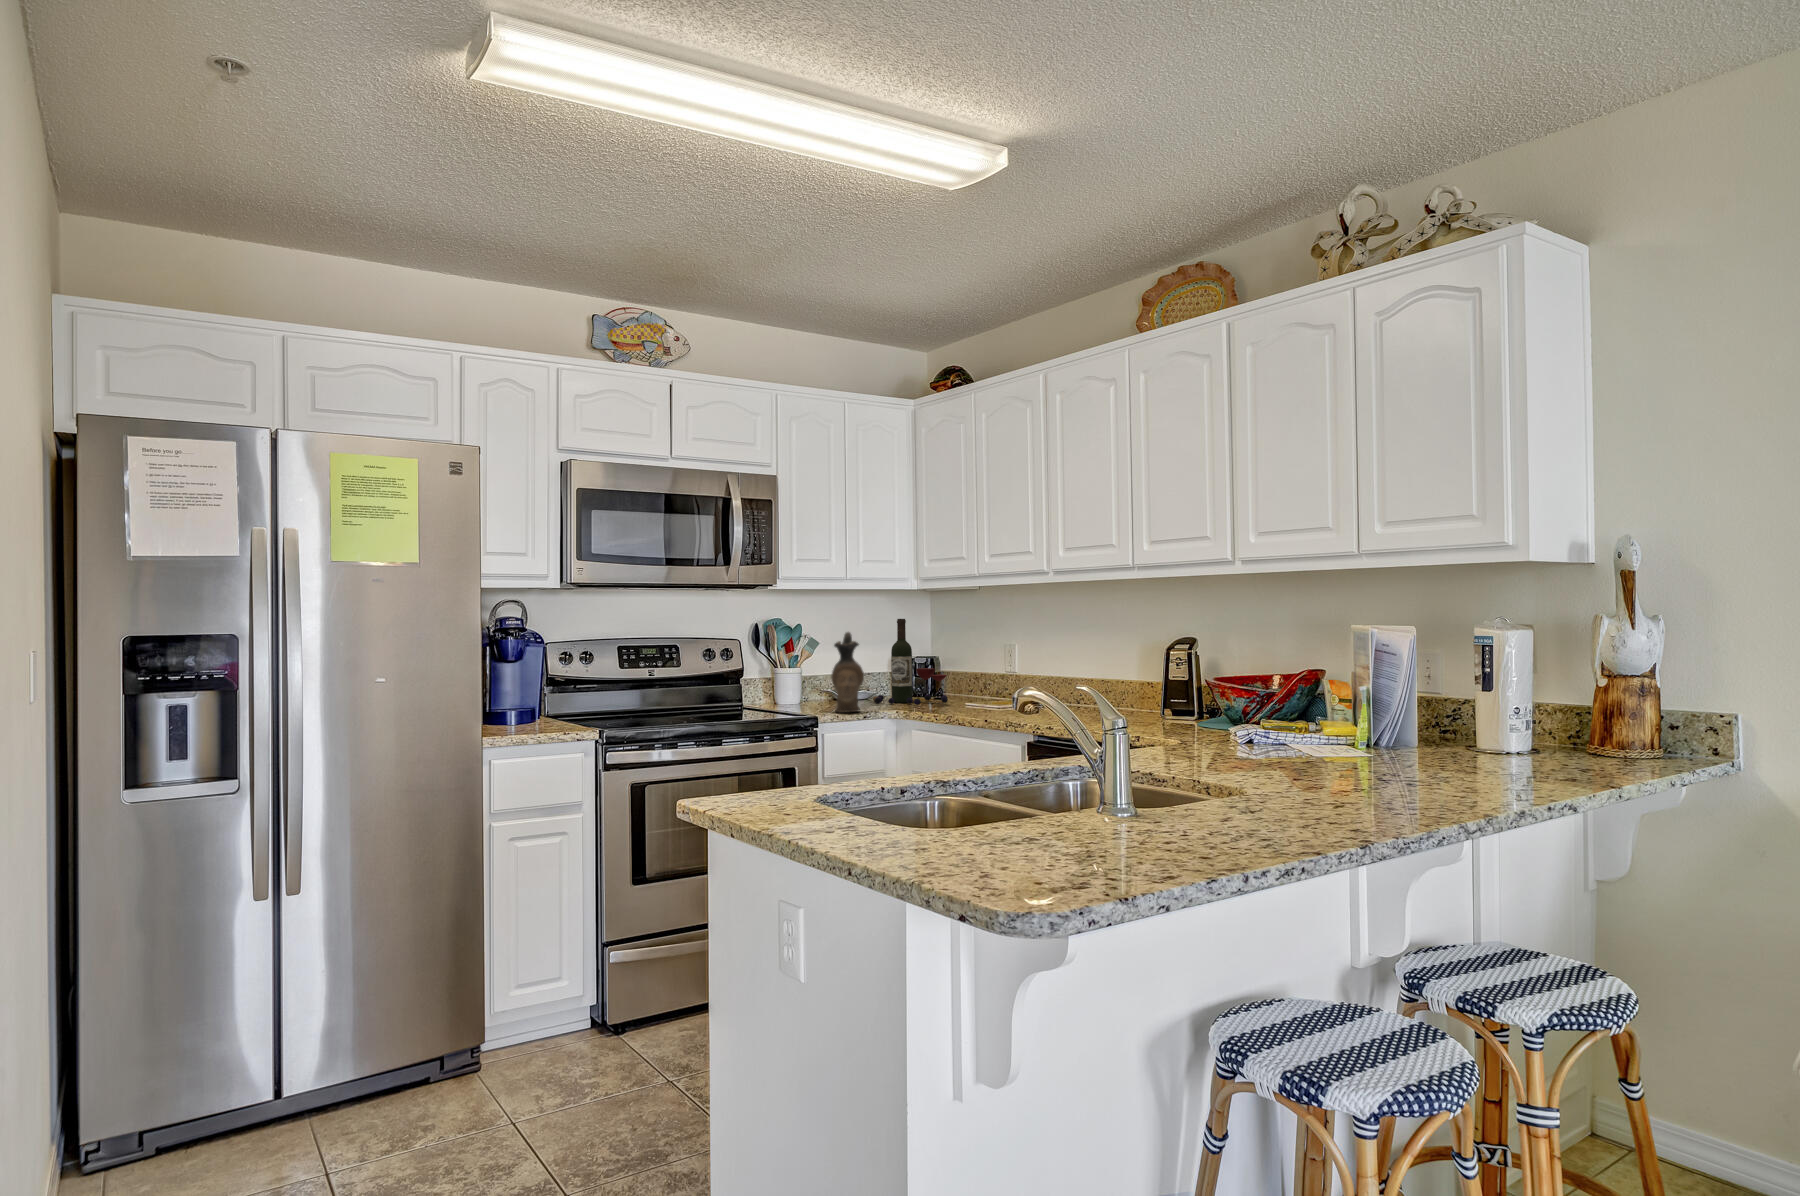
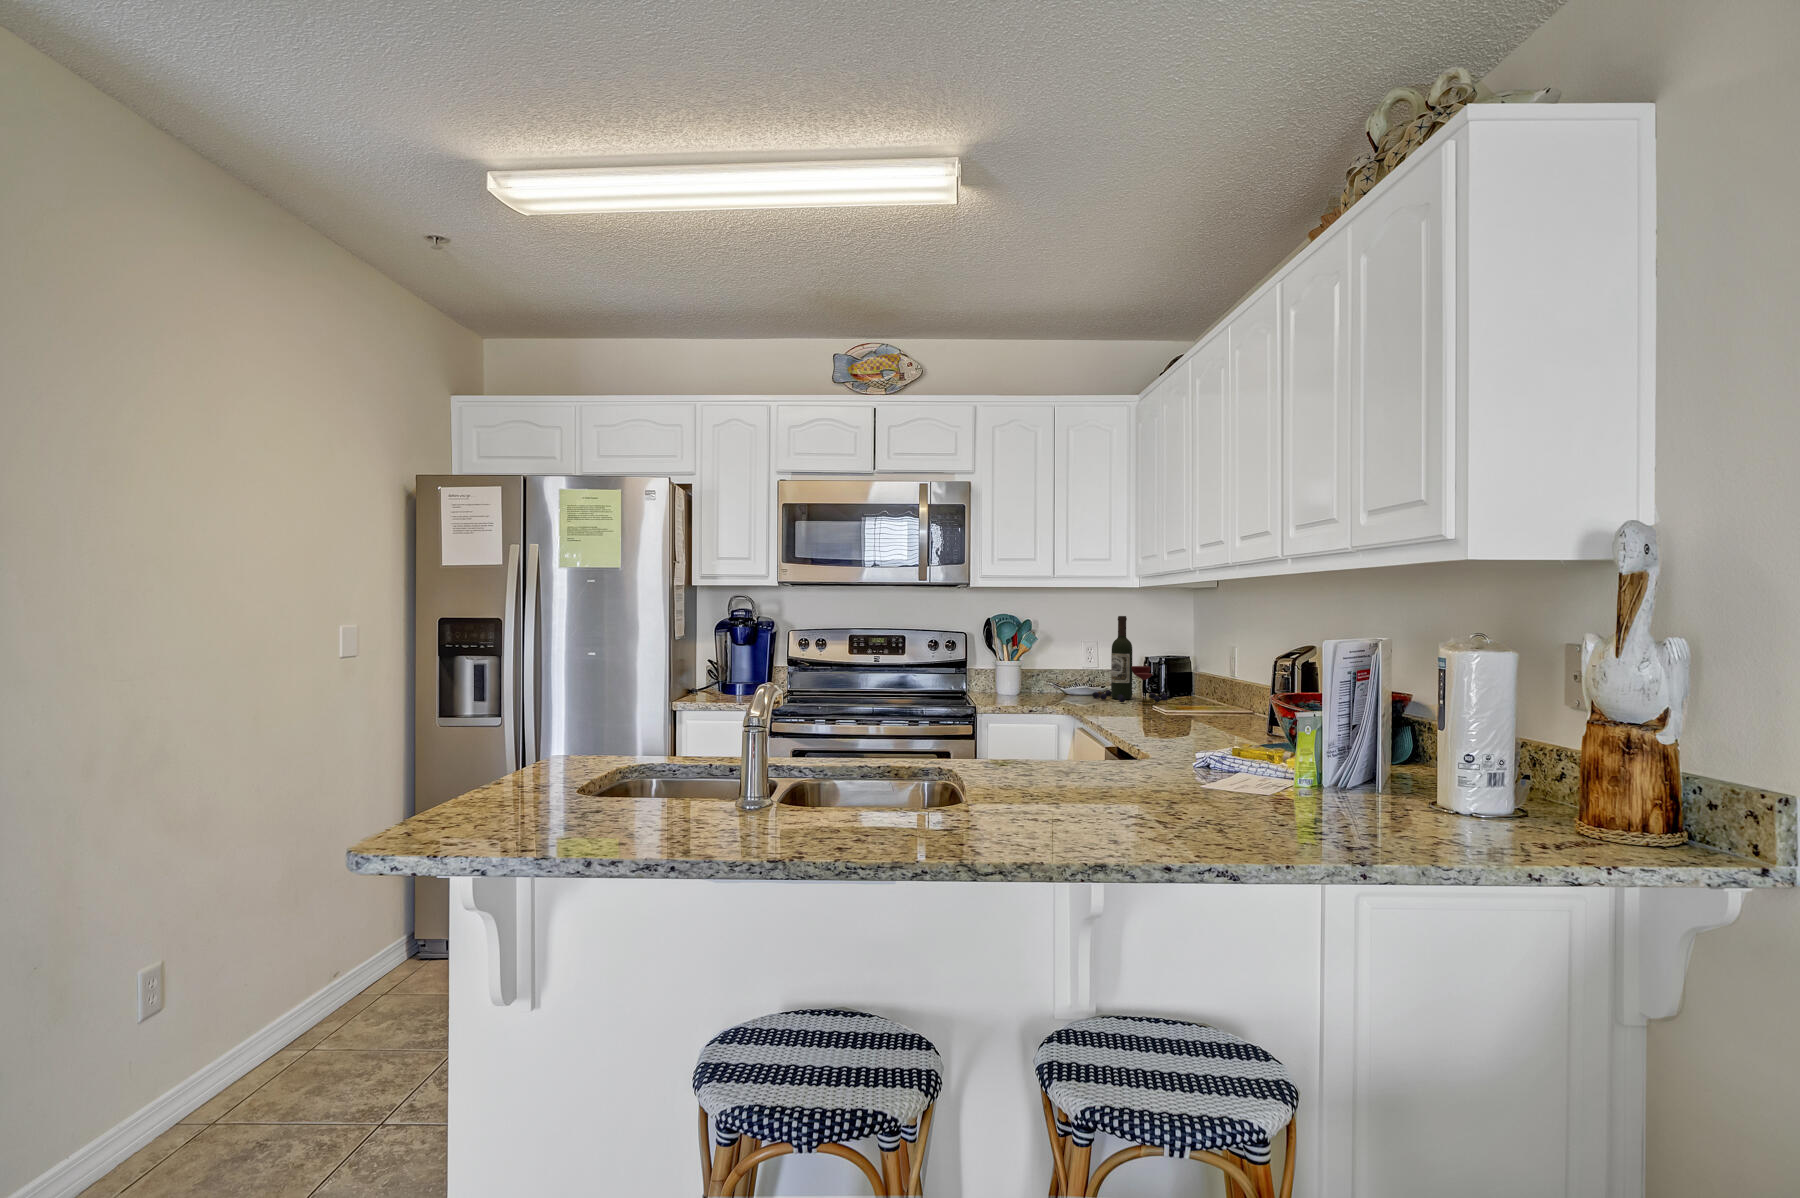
ceramic pitcher: present [831,632,864,712] -> none [1016,627,1048,704]

